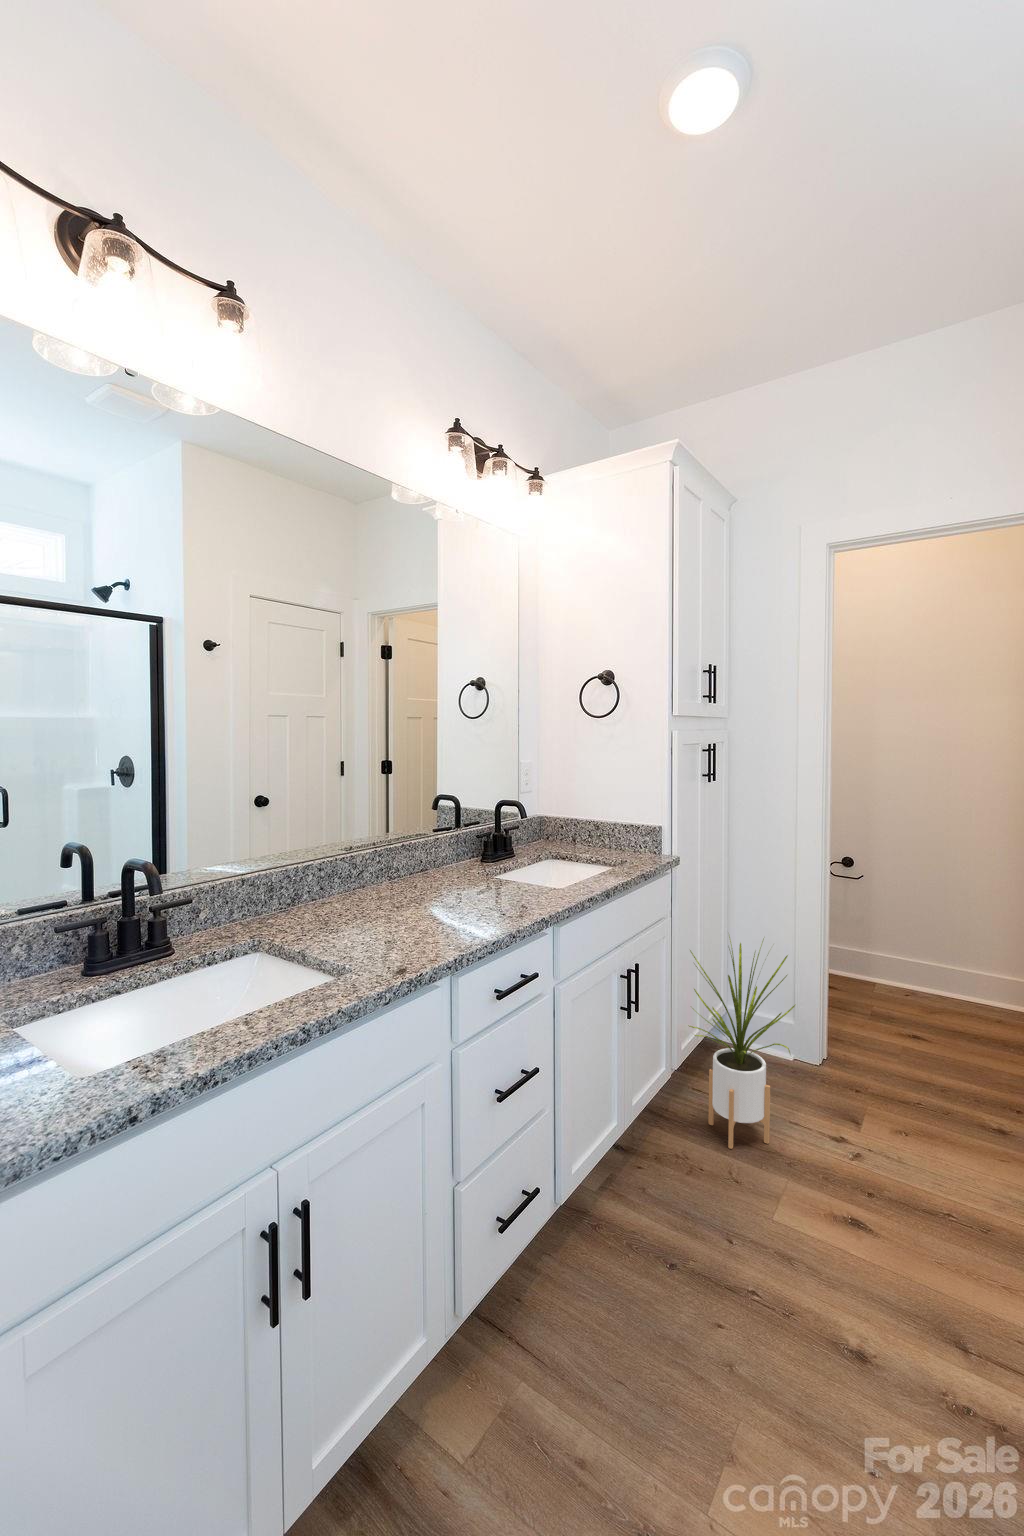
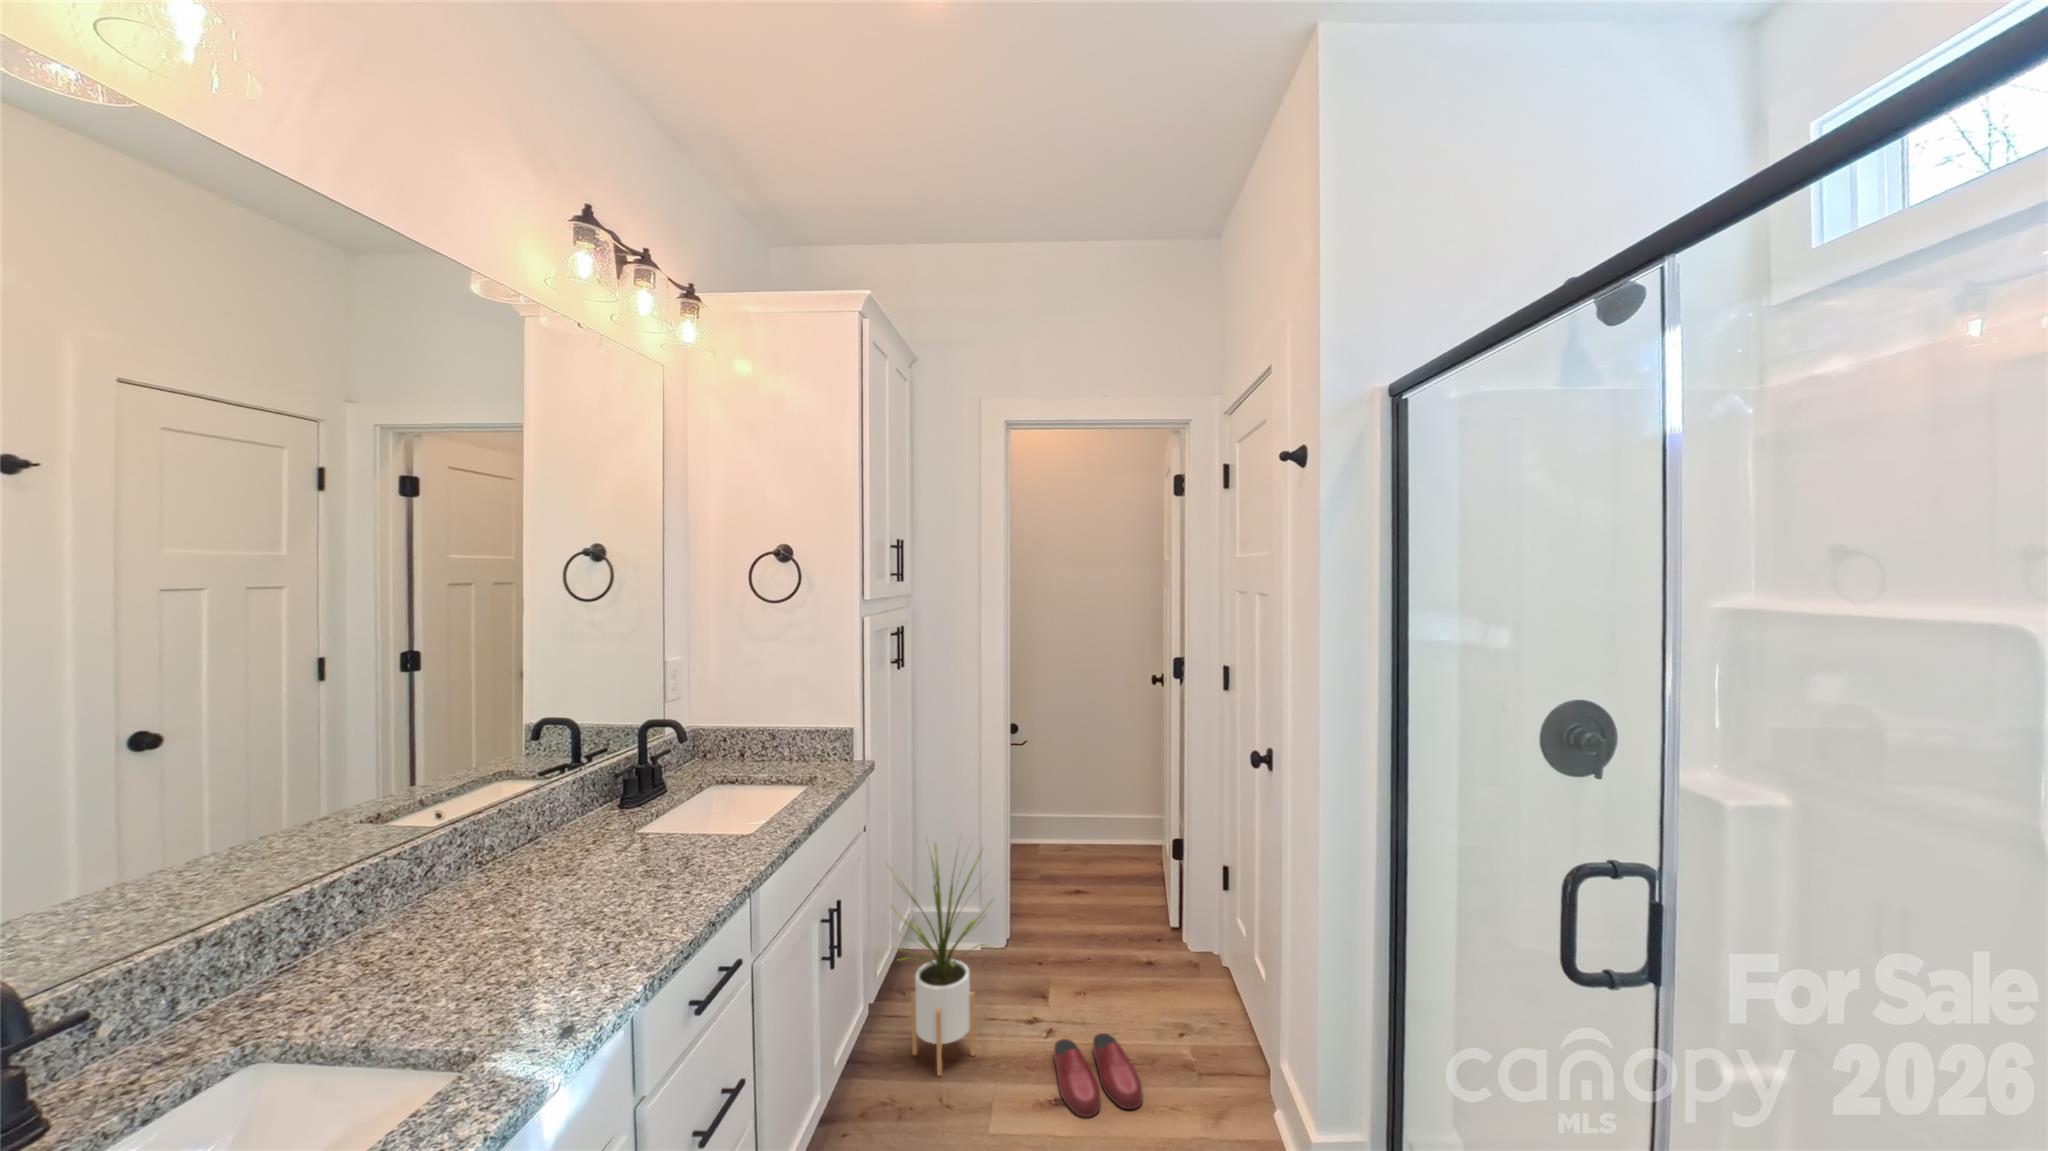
slippers: none [851,1158,951,1250] -> present [1054,1033,1143,1117]

